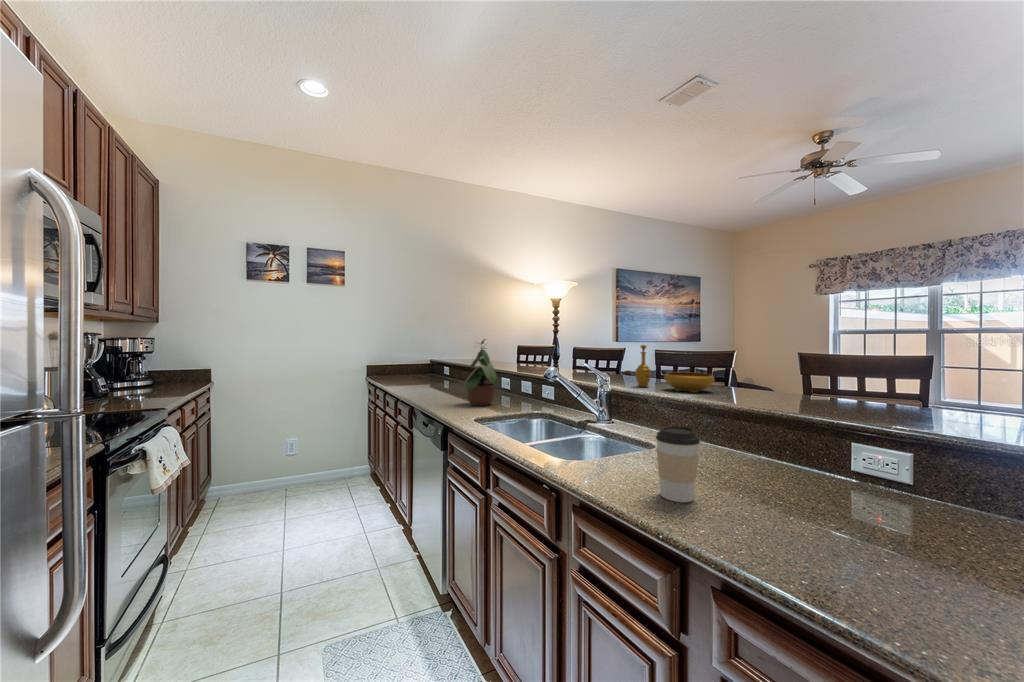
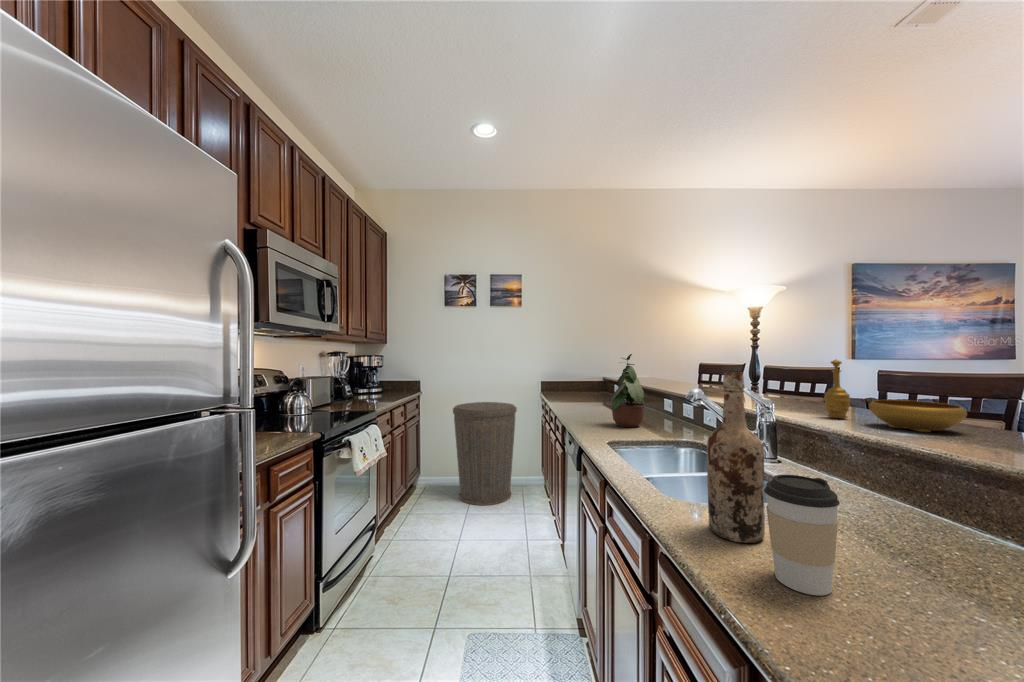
wine bottle: none [603,356,642,480] -> present [707,371,765,543]
trash can: none [263,391,343,507] -> present [453,402,517,505]

